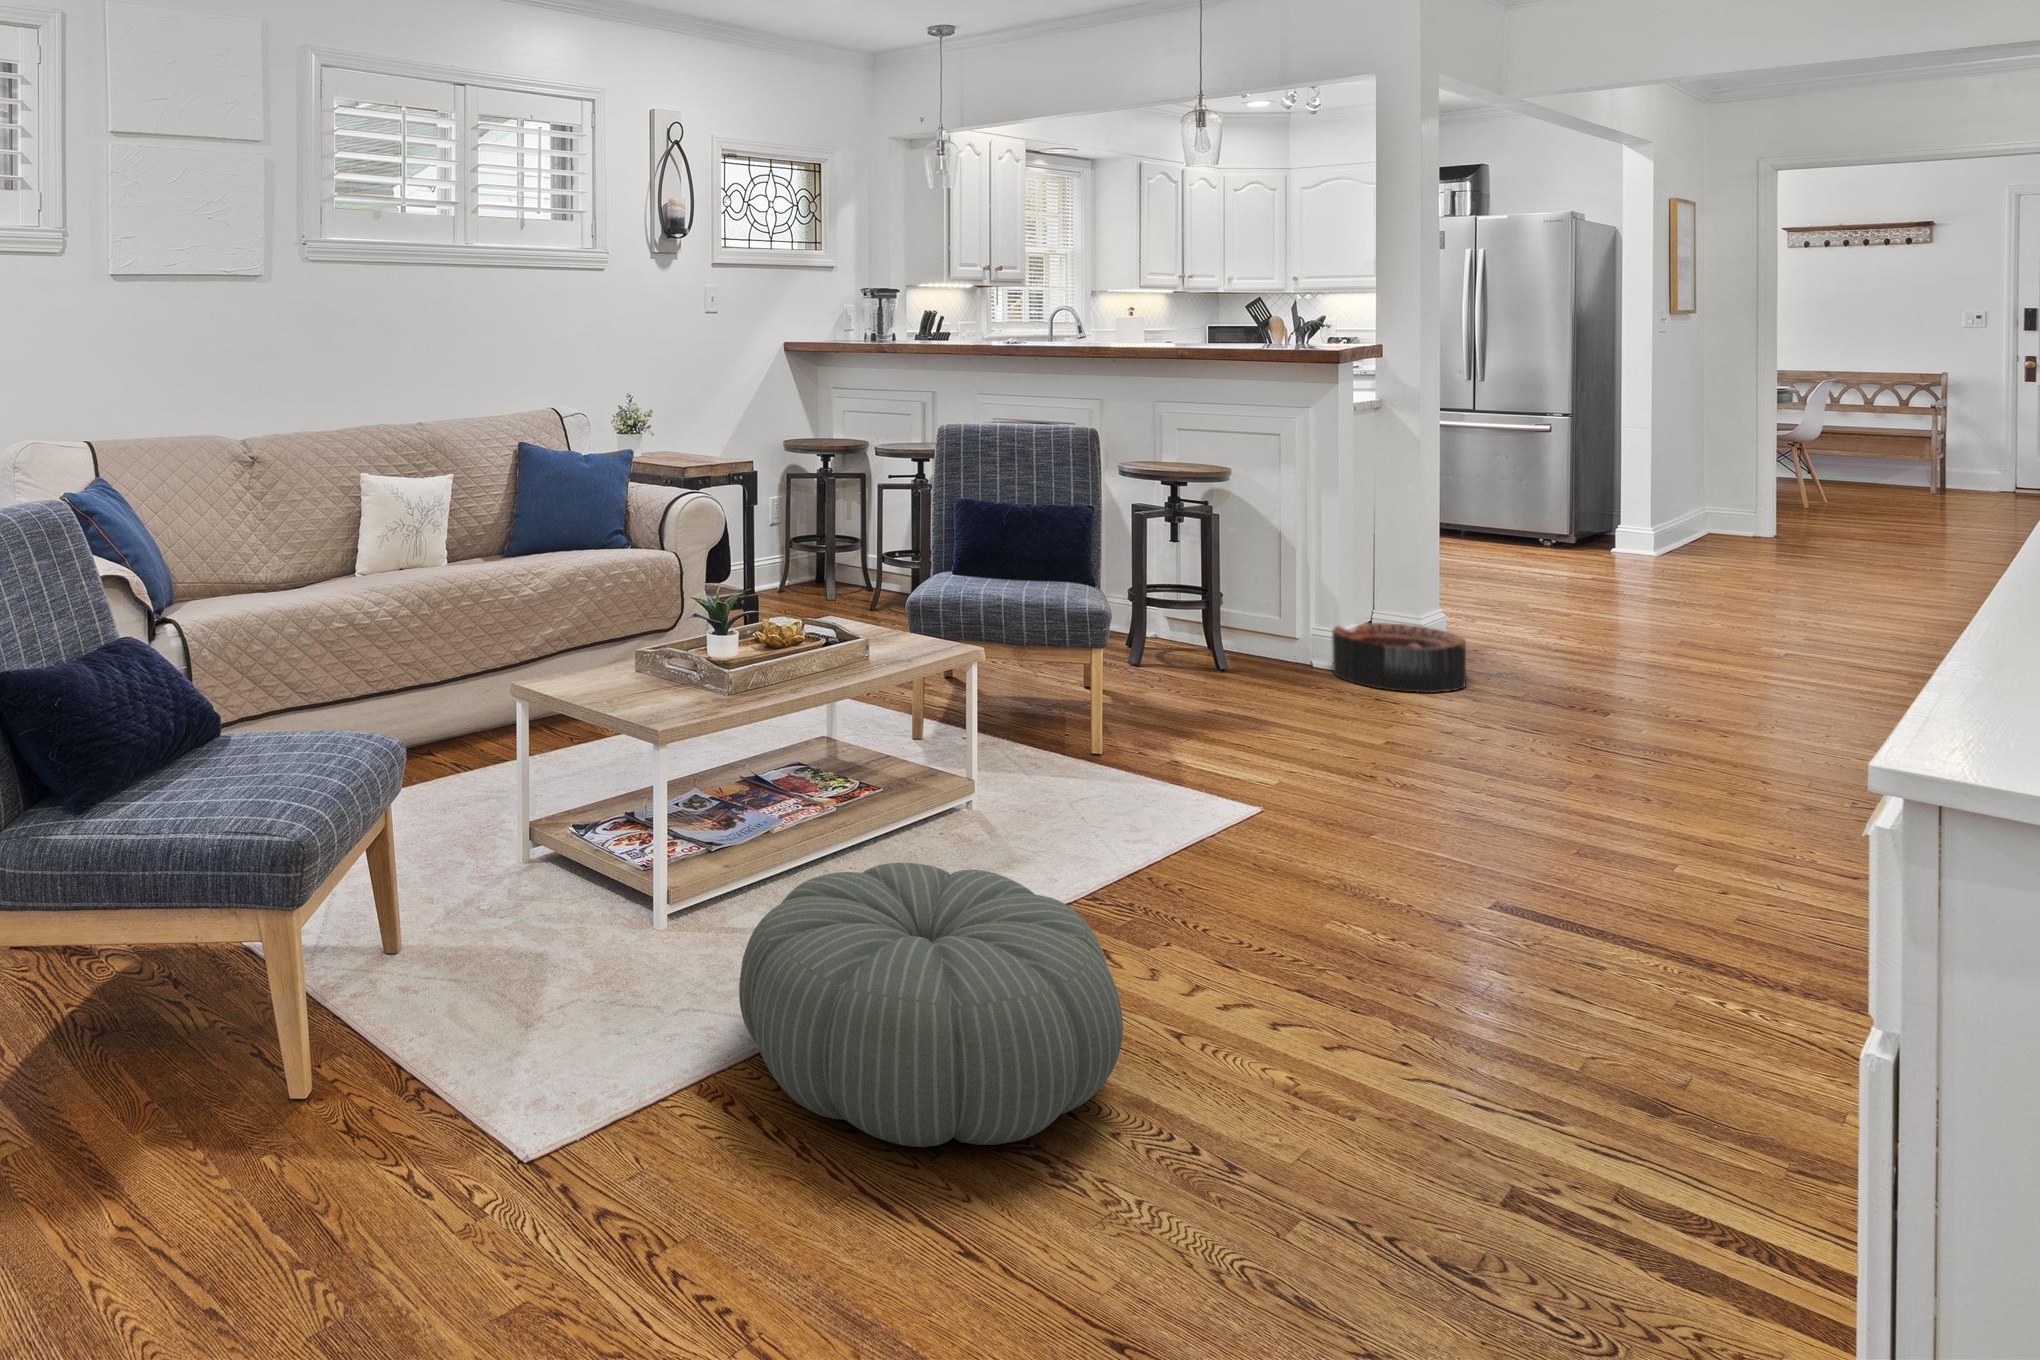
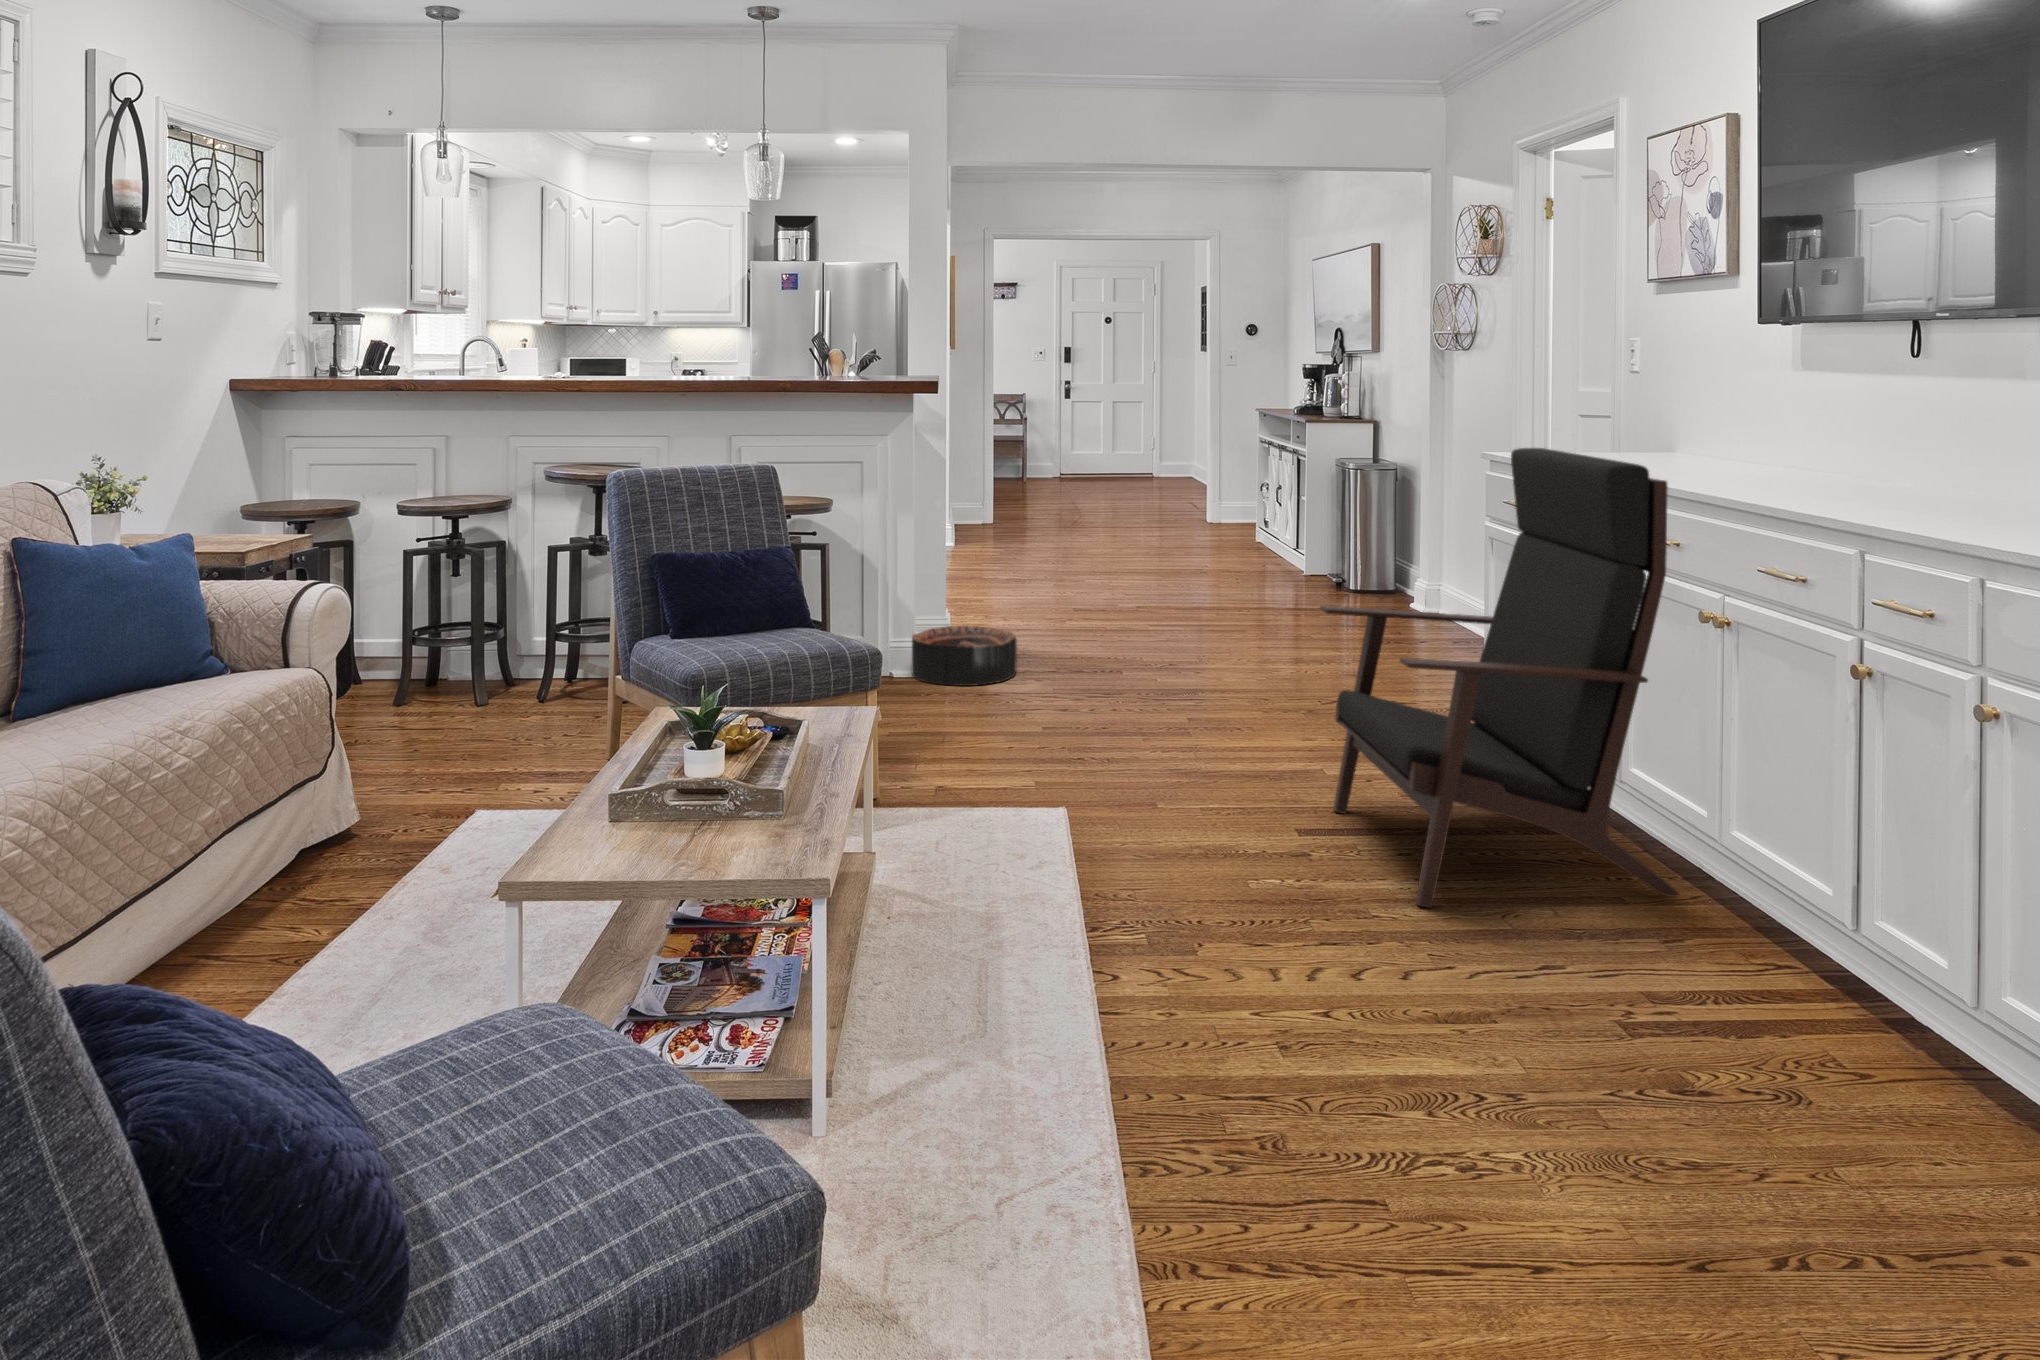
lounge chair: none [1472,433,2021,1155] -> present [1320,448,1679,908]
pouf: present [739,863,1123,1147] -> none [1078,924,1464,1226]

